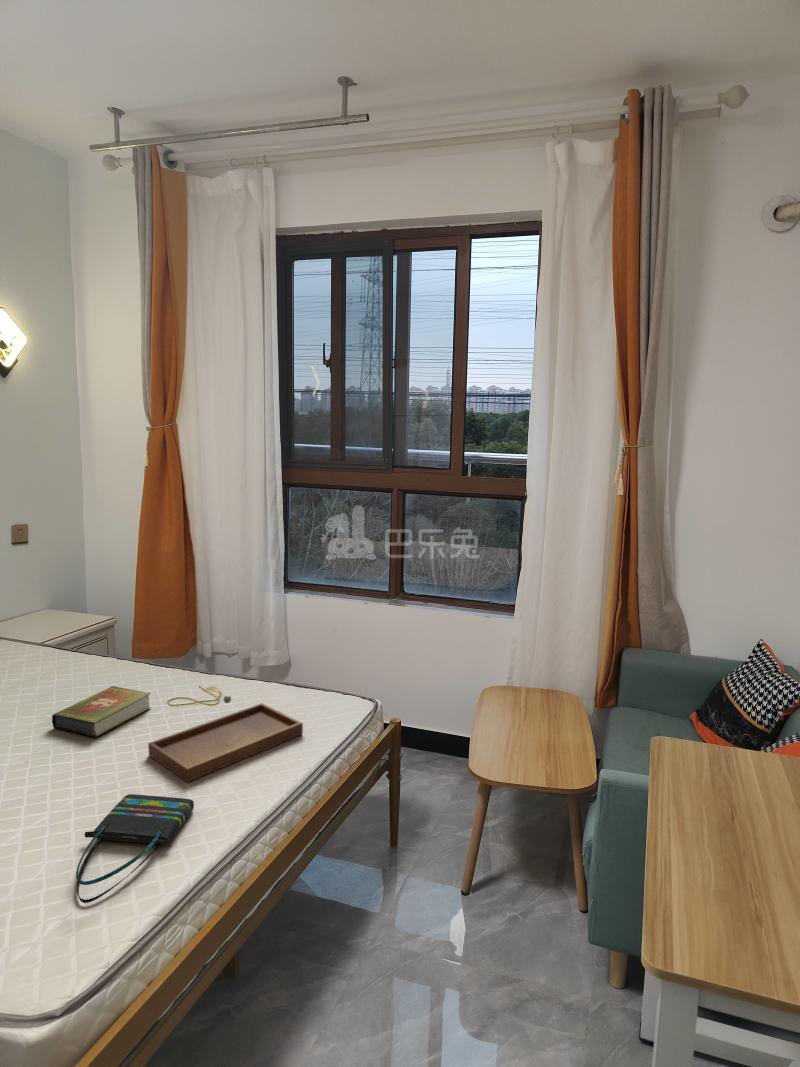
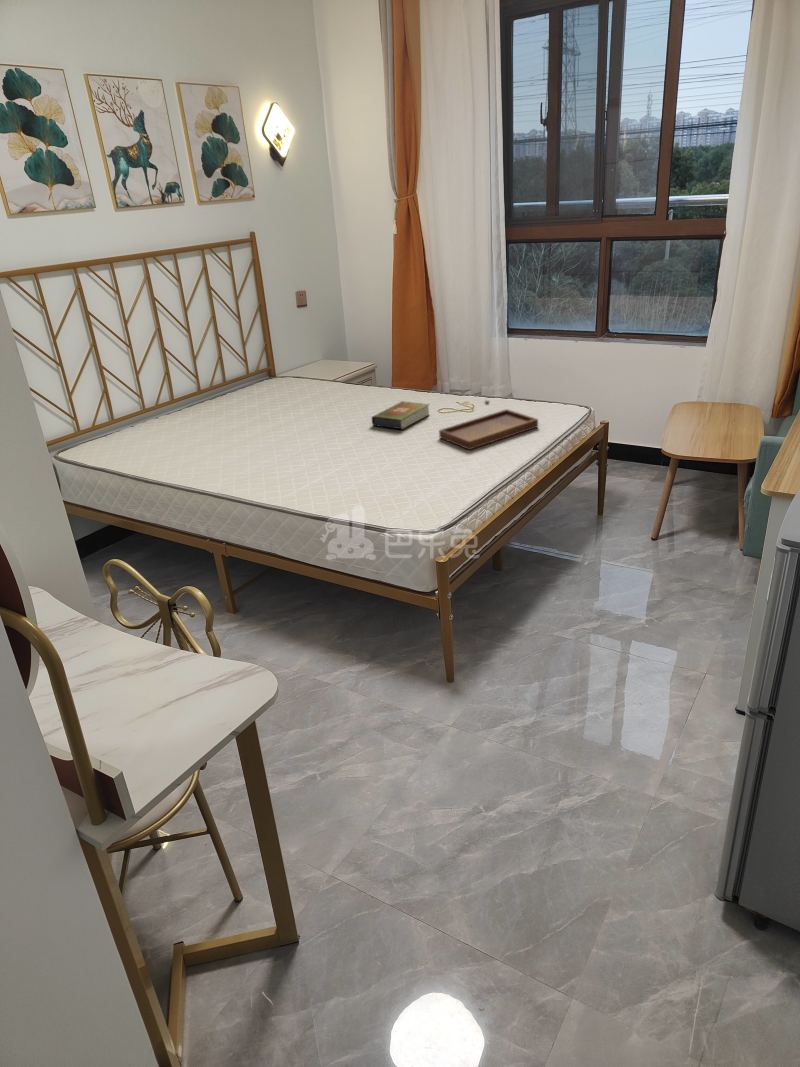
tote bag: present [76,794,194,903] -> none [421,453,478,495]

